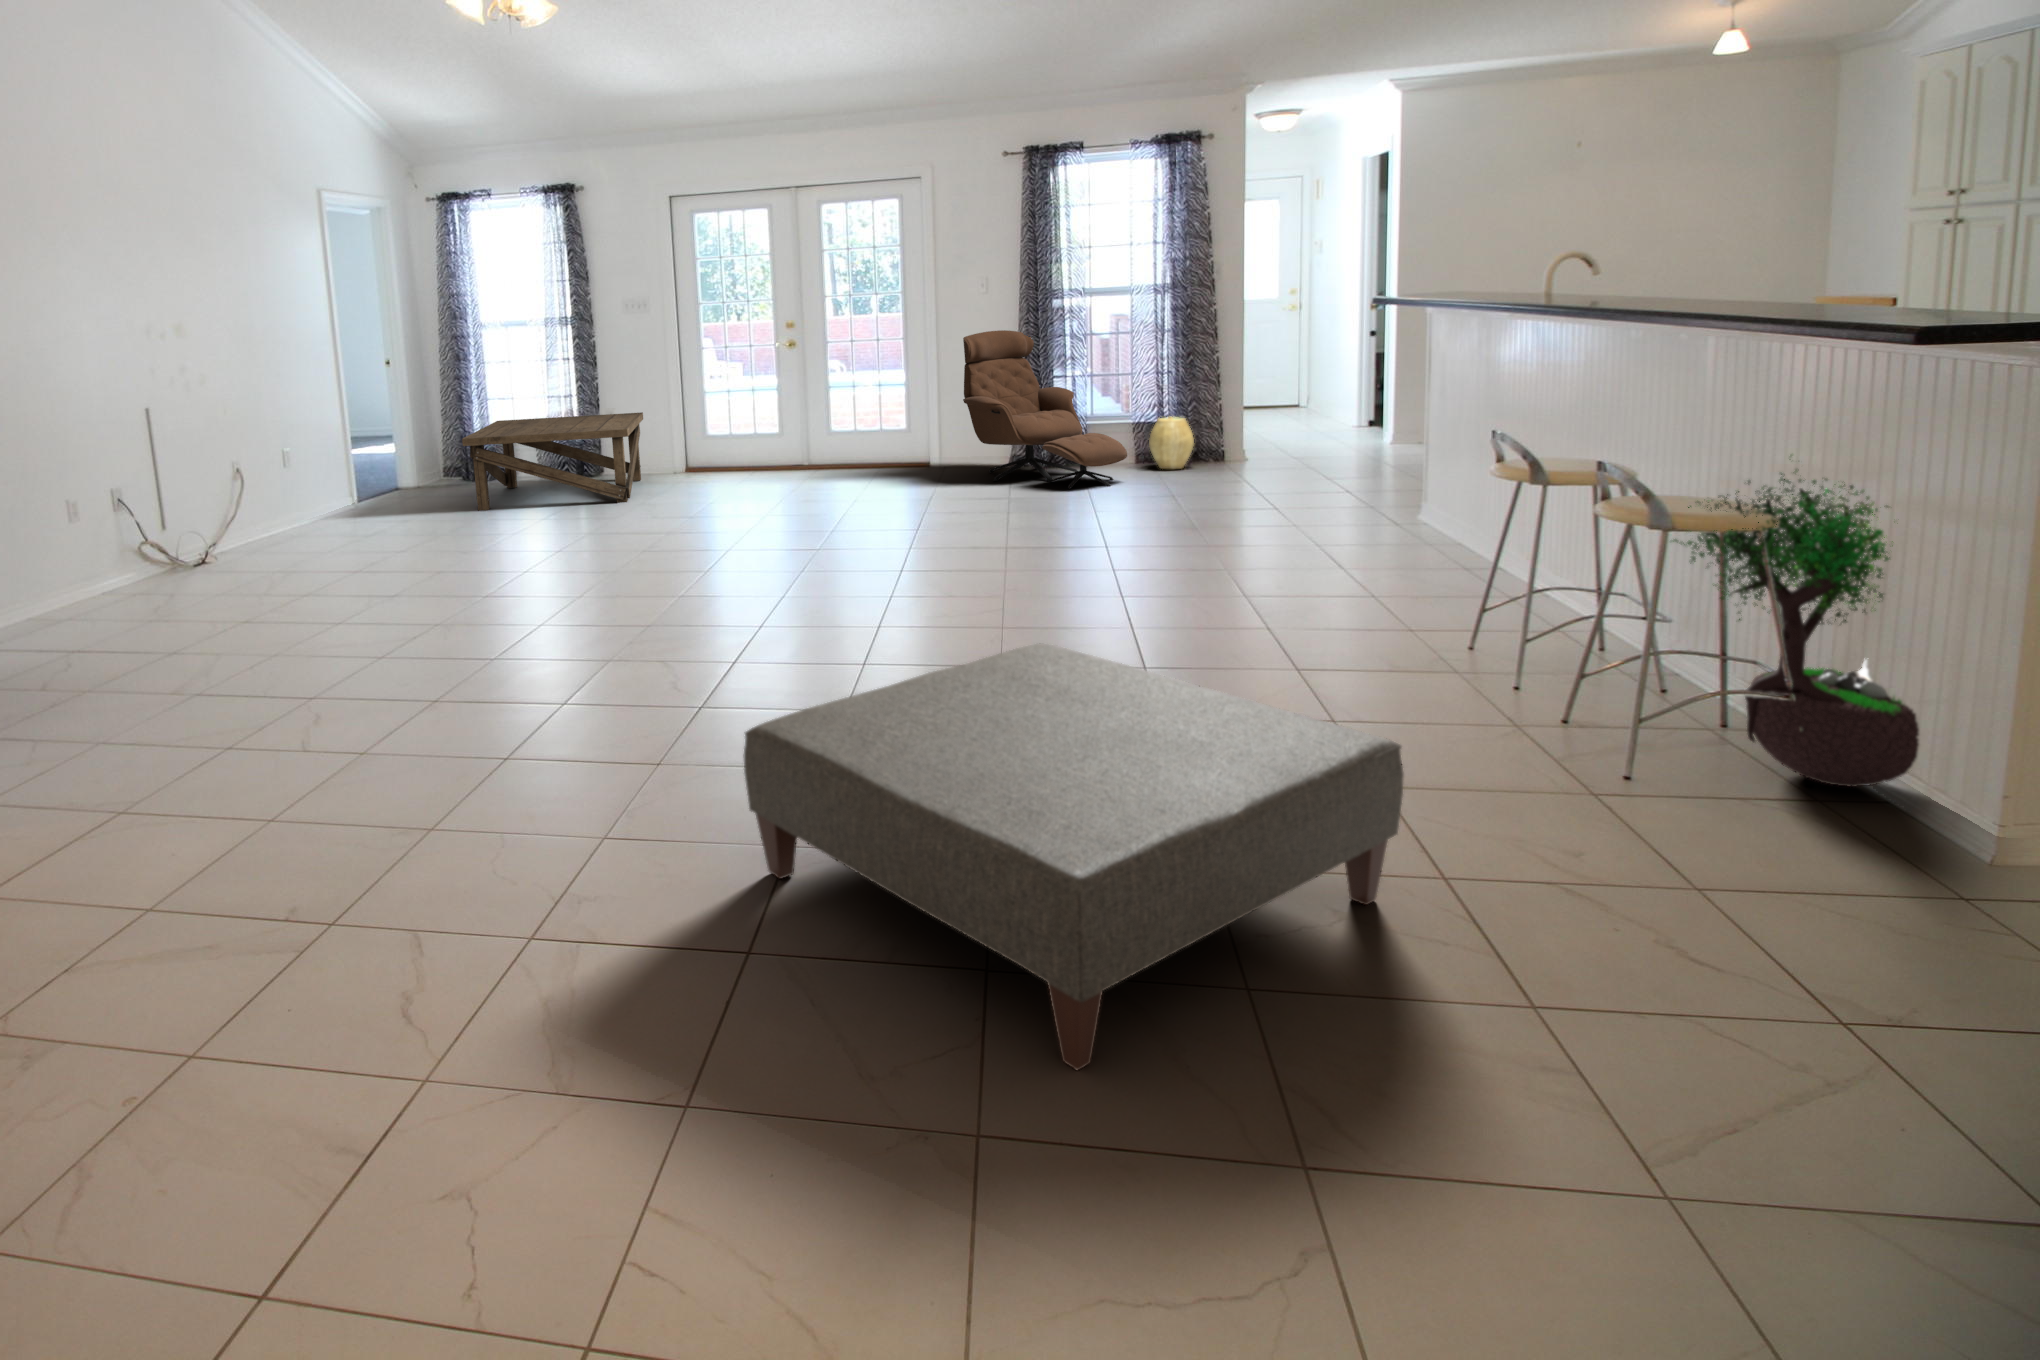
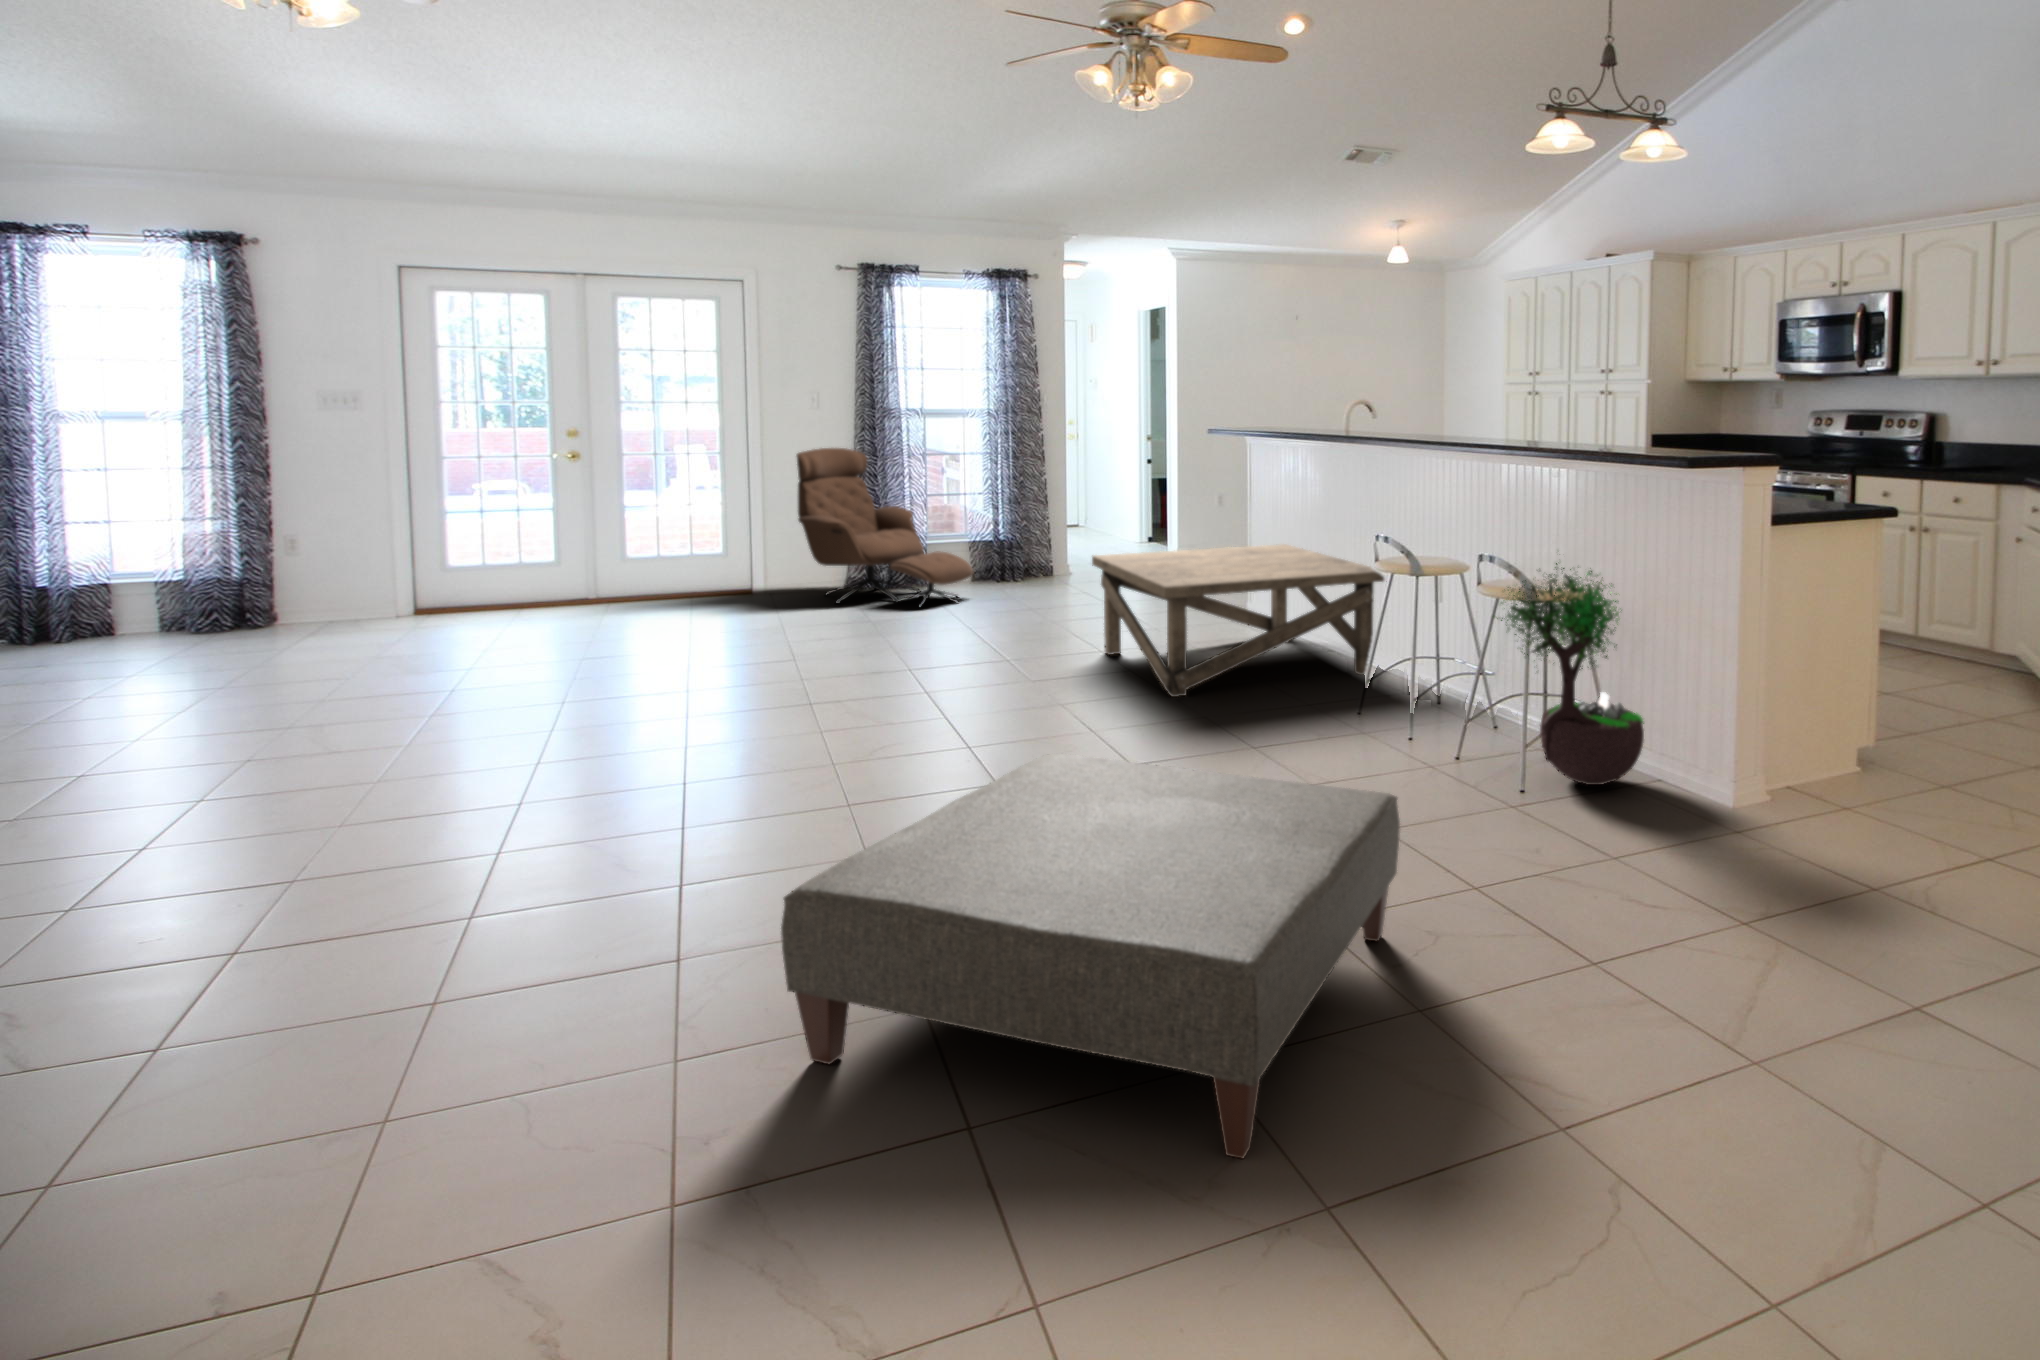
coffee table: present [462,412,643,511] -> present [1092,544,1384,697]
woven basket: present [1149,417,1194,469] -> none [987,534,1028,585]

